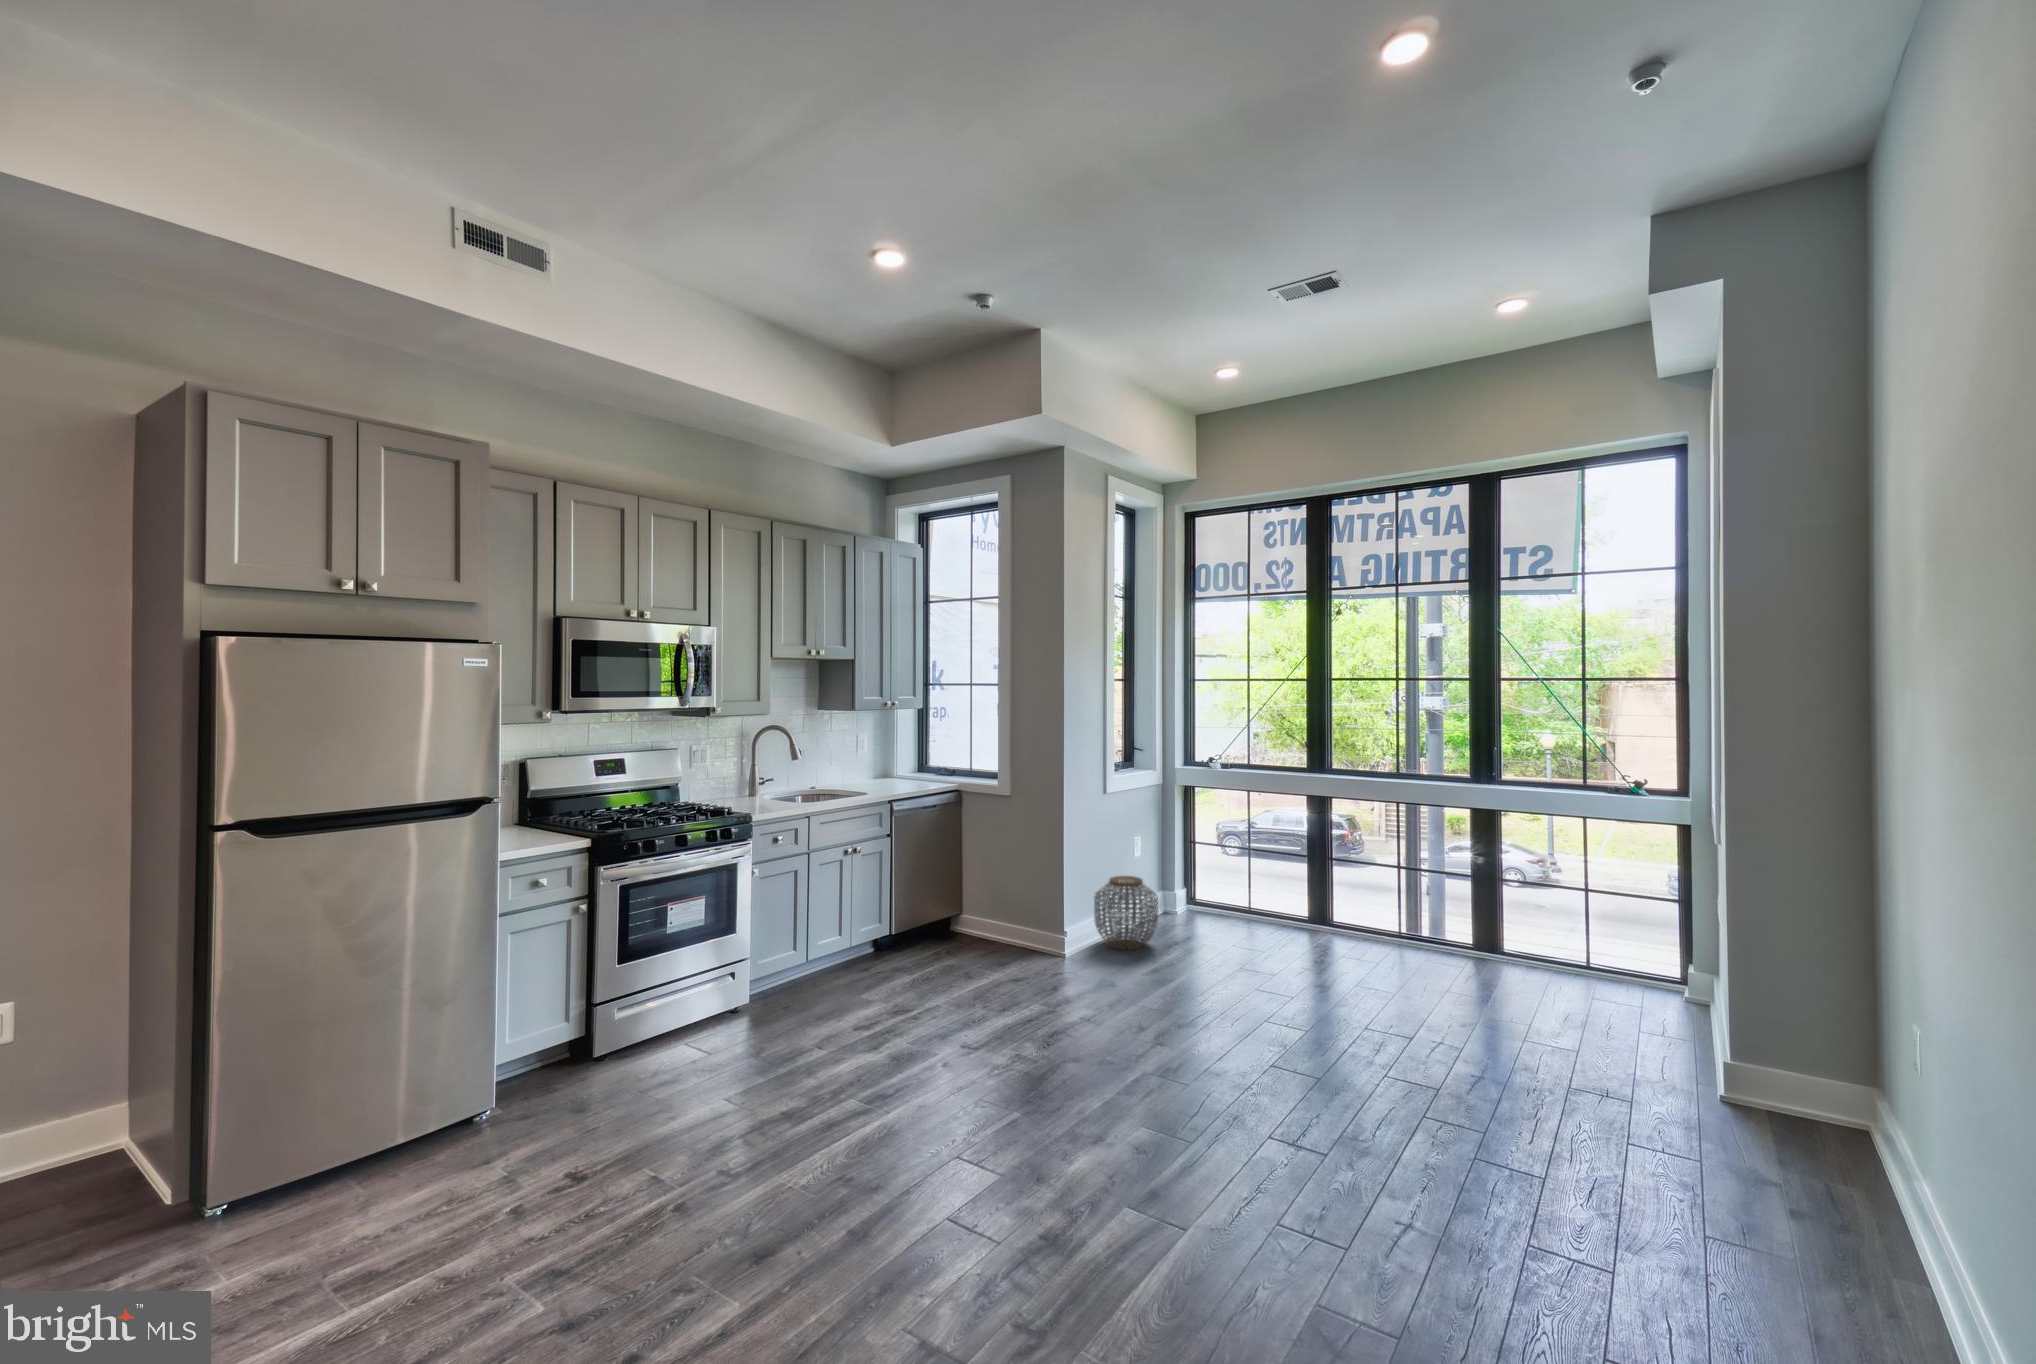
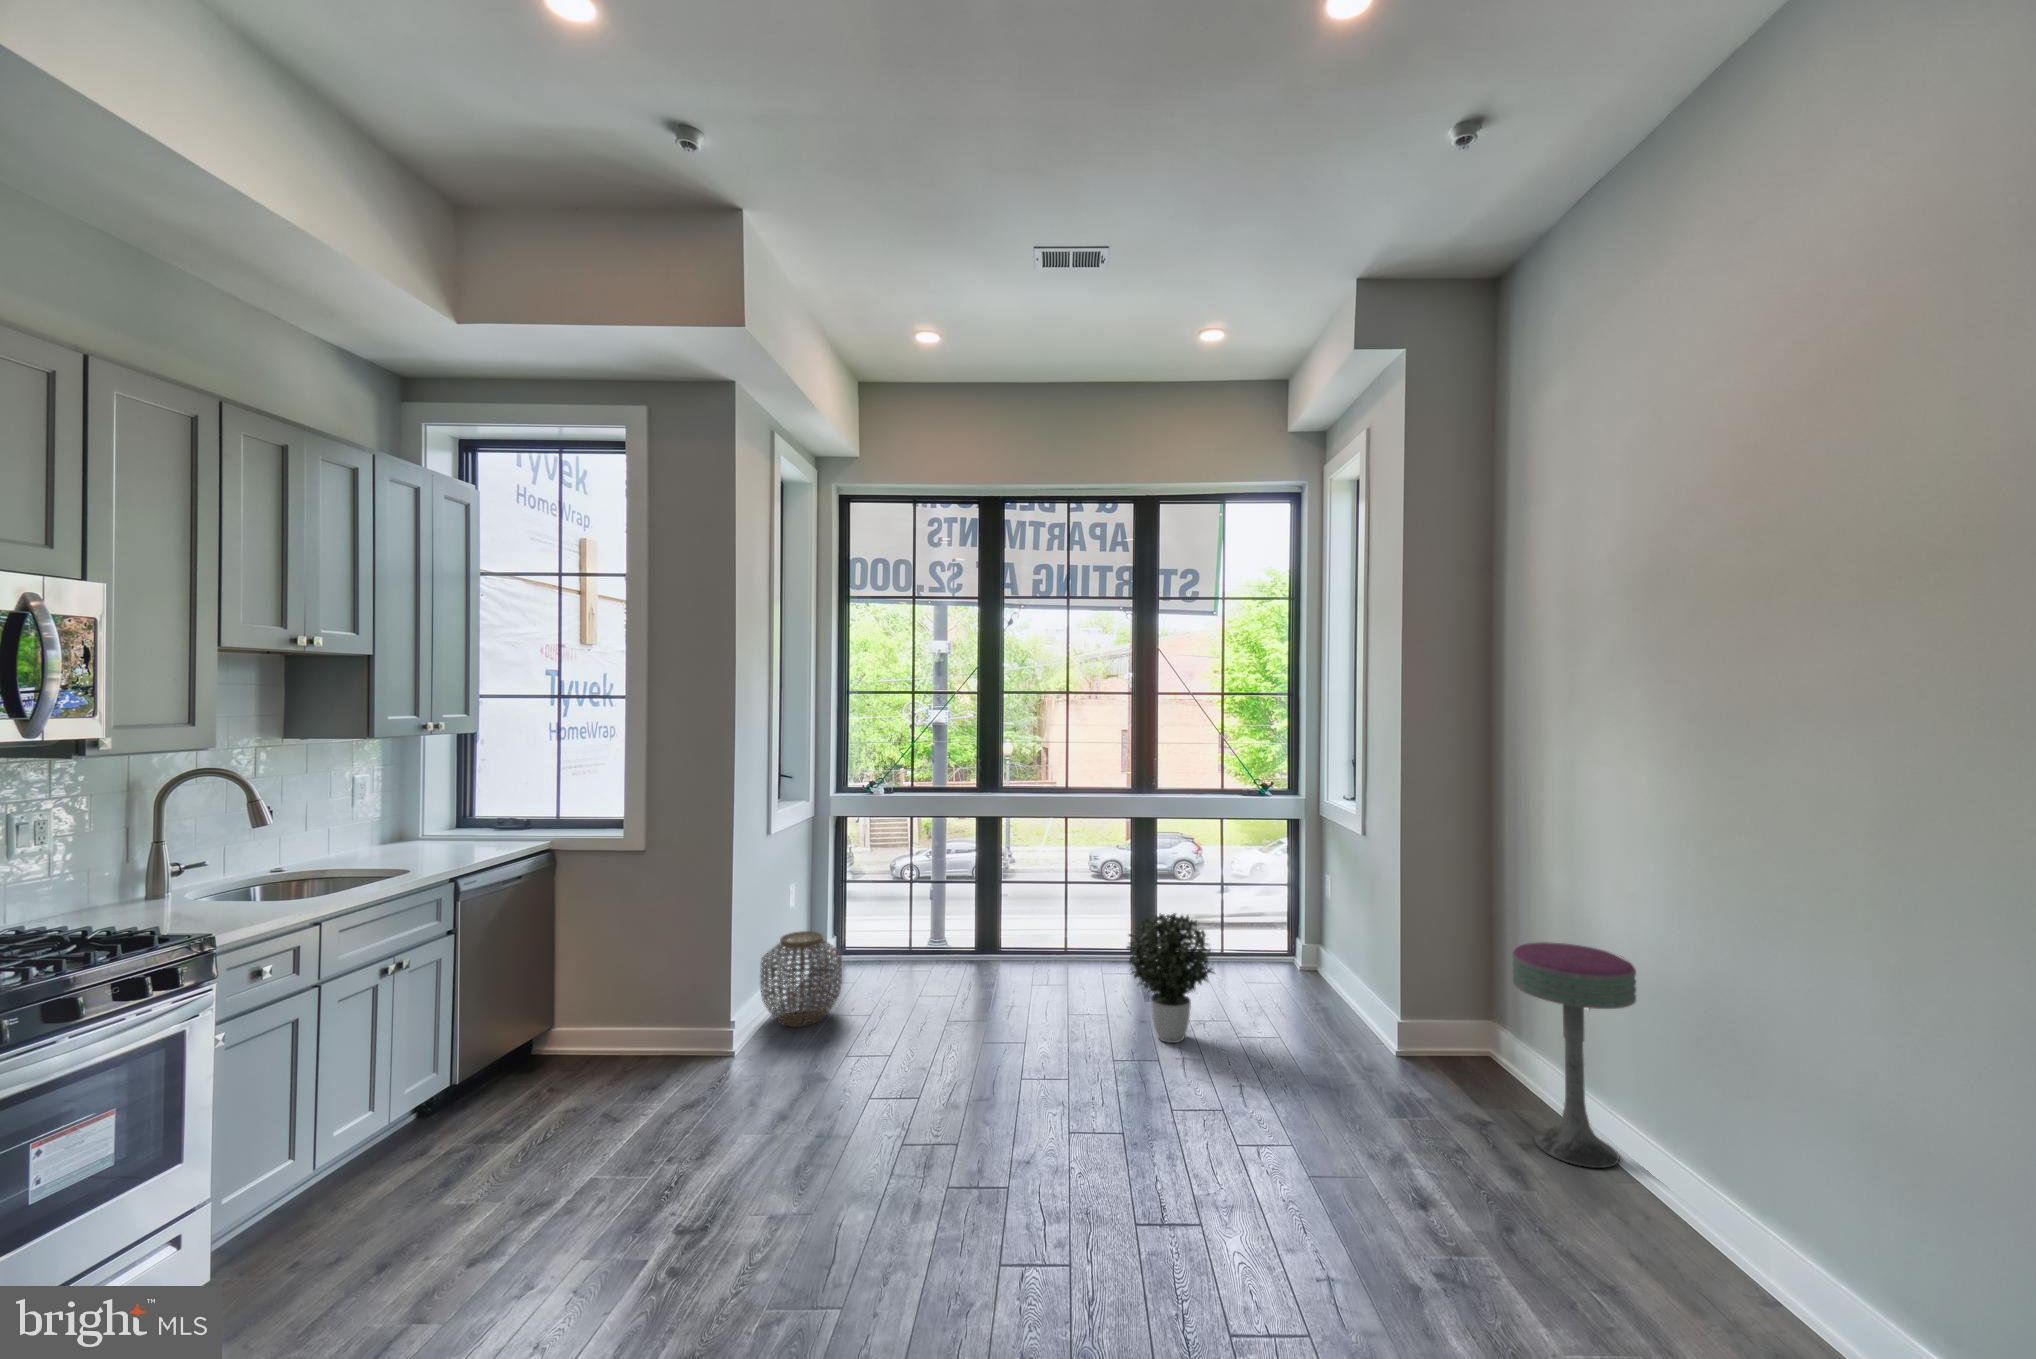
potted plant: none [1392,896,1483,1022] -> present [1127,913,1214,1043]
bar stool: none [1736,966,1892,1221] -> present [1512,942,1636,1168]

